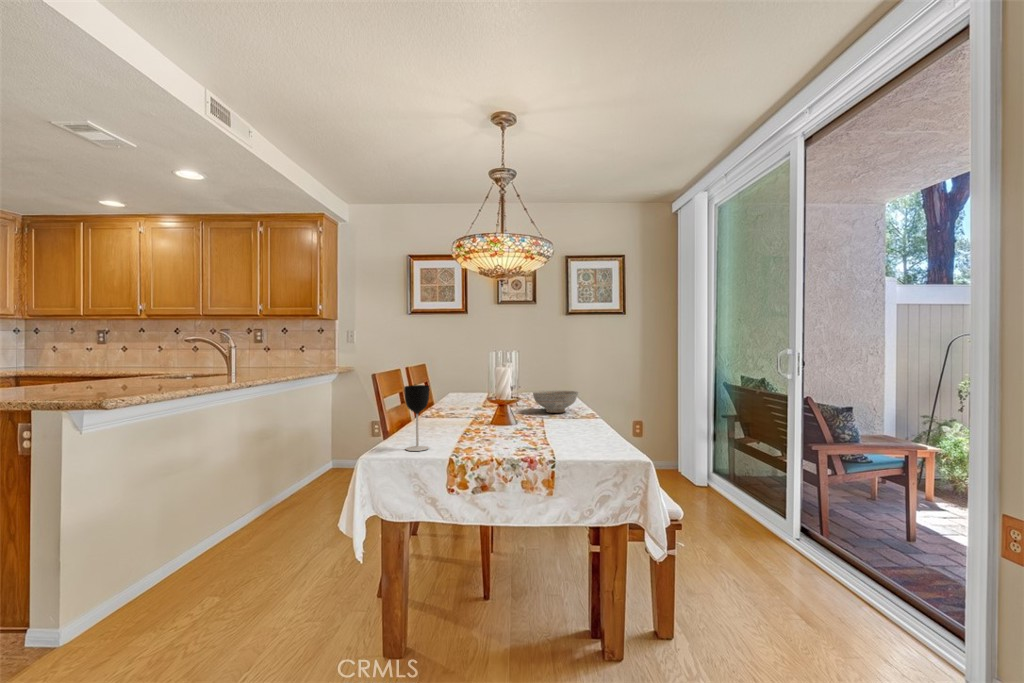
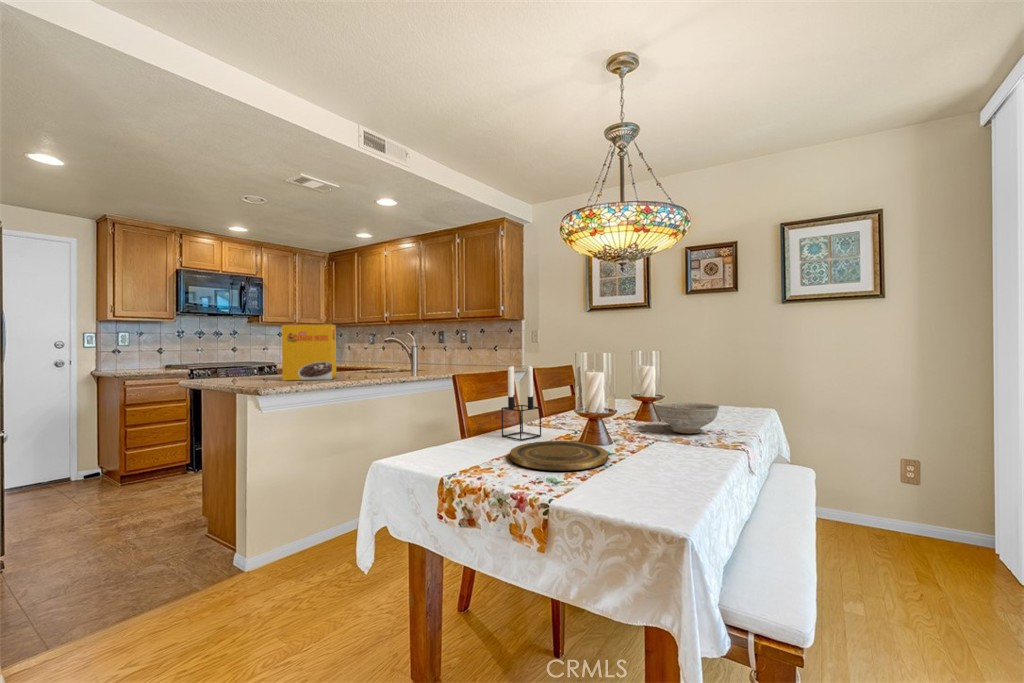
cereal box: none [79,320,158,392] -> present [282,325,337,381]
candle holder: none [432,364,464,428] -> present [501,366,541,440]
wine glass: present [404,385,429,451] -> none [416,388,446,464]
plate: none [471,424,548,443] -> present [510,441,608,471]

